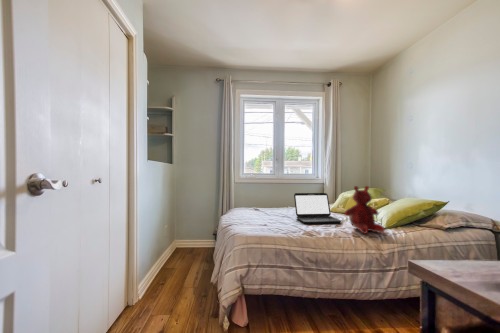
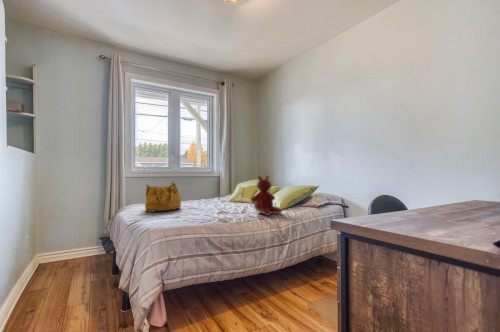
handbag: none [243,189,276,216] -> present [145,183,181,212]
laptop: present [294,193,341,224] -> none [201,184,245,213]

